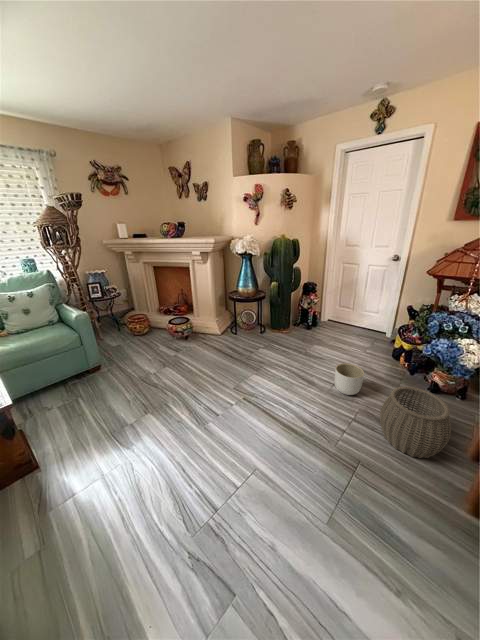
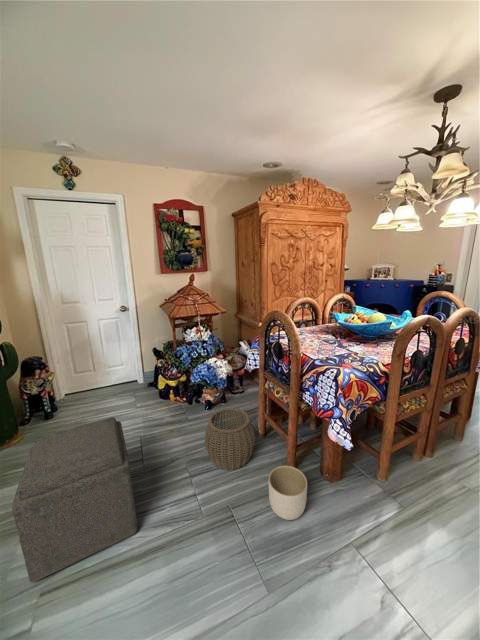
ottoman: none [244,327,321,414] -> present [12,417,138,582]
planter: present [334,363,364,395] -> present [268,466,307,520]

